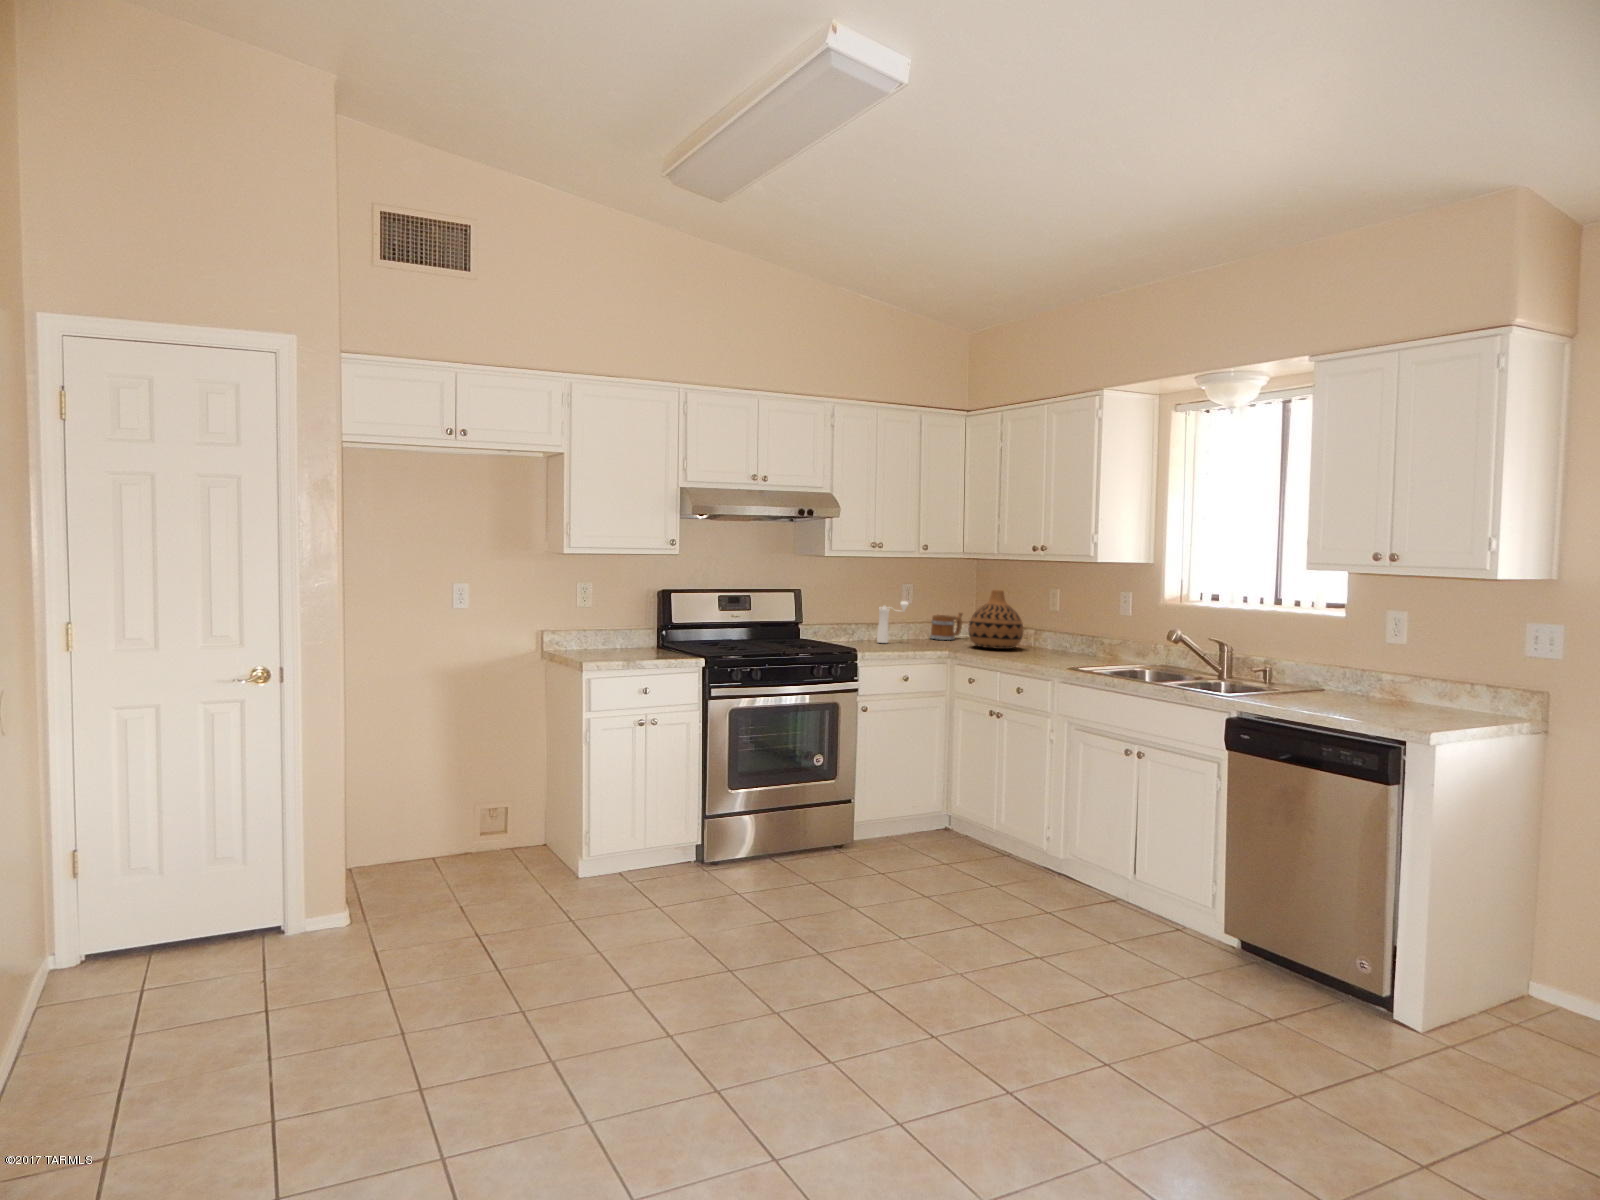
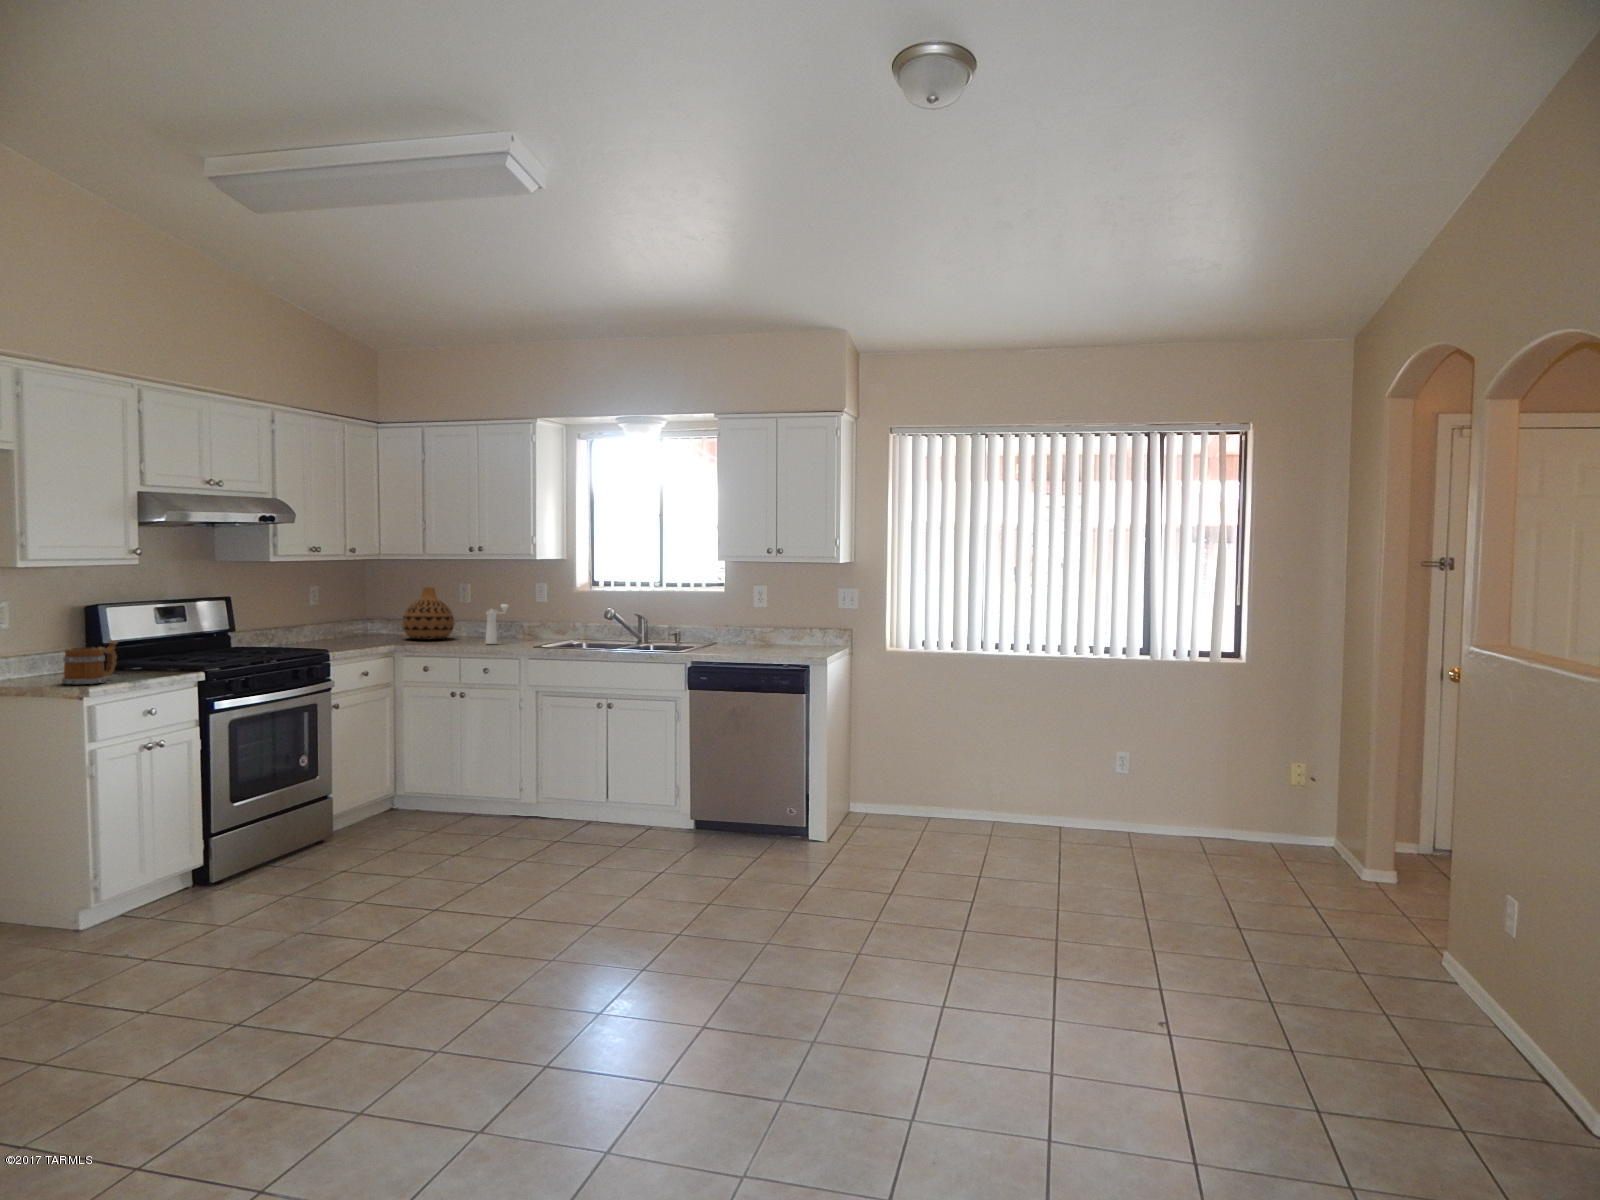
pepper mill: present [877,601,908,643] -> present [486,604,508,644]
mug: present [930,612,963,640] -> present [62,641,117,684]

